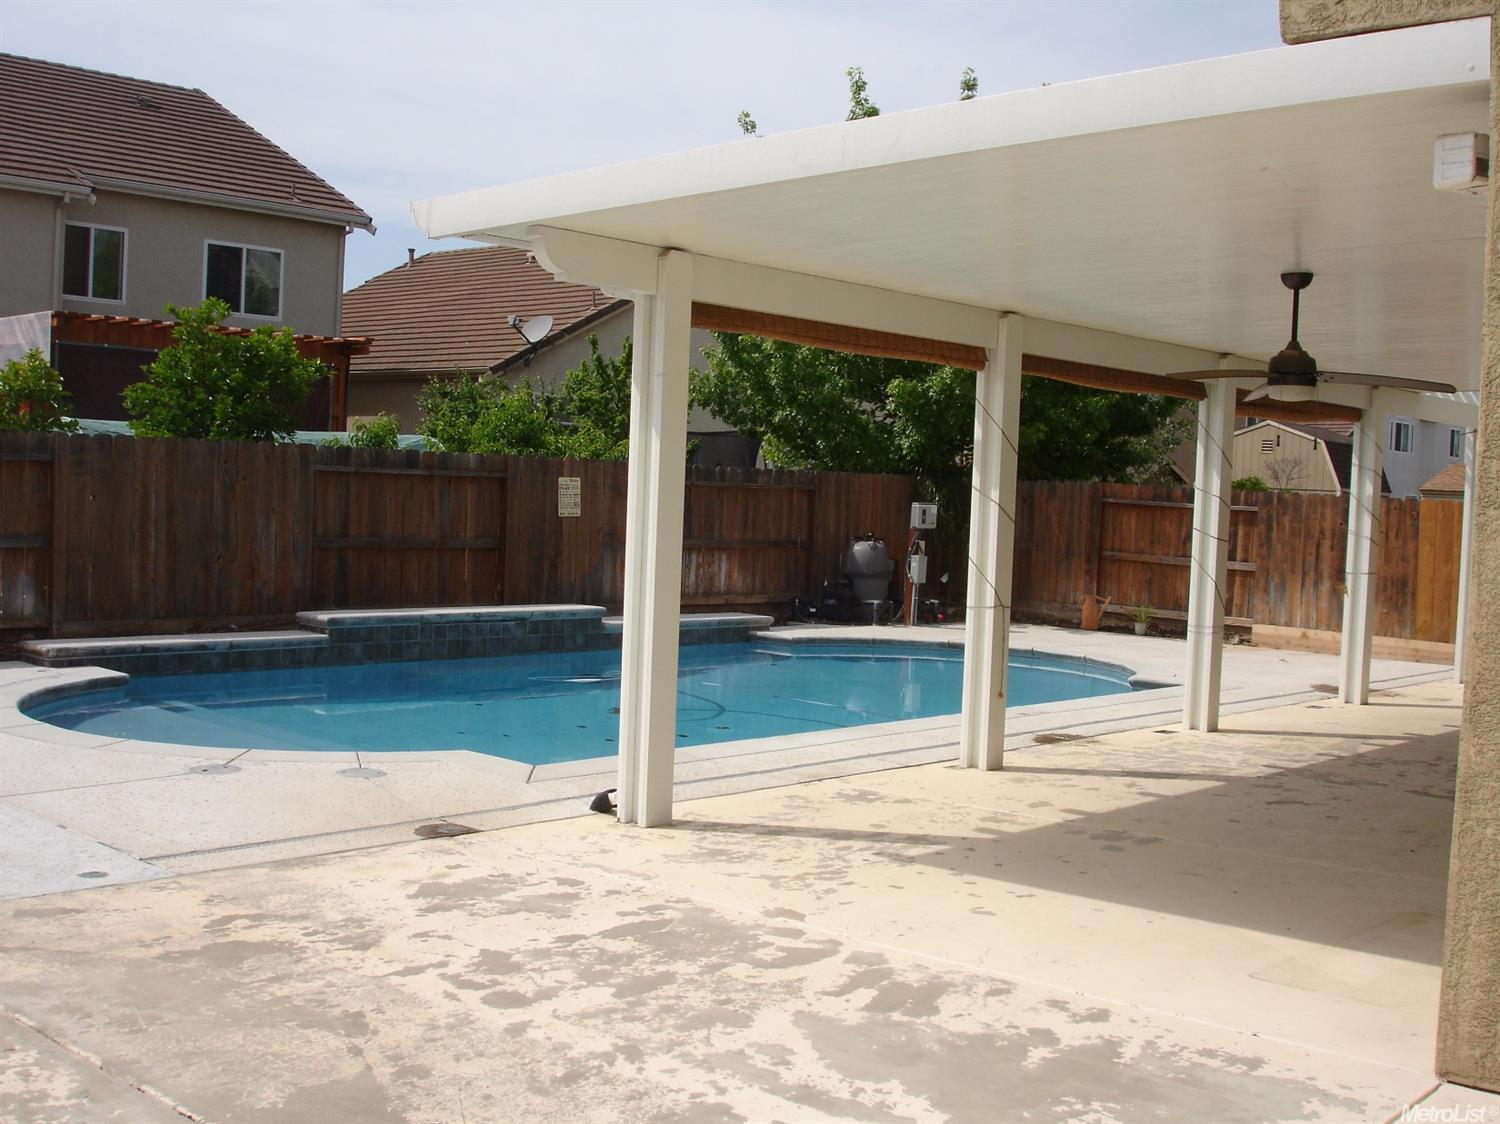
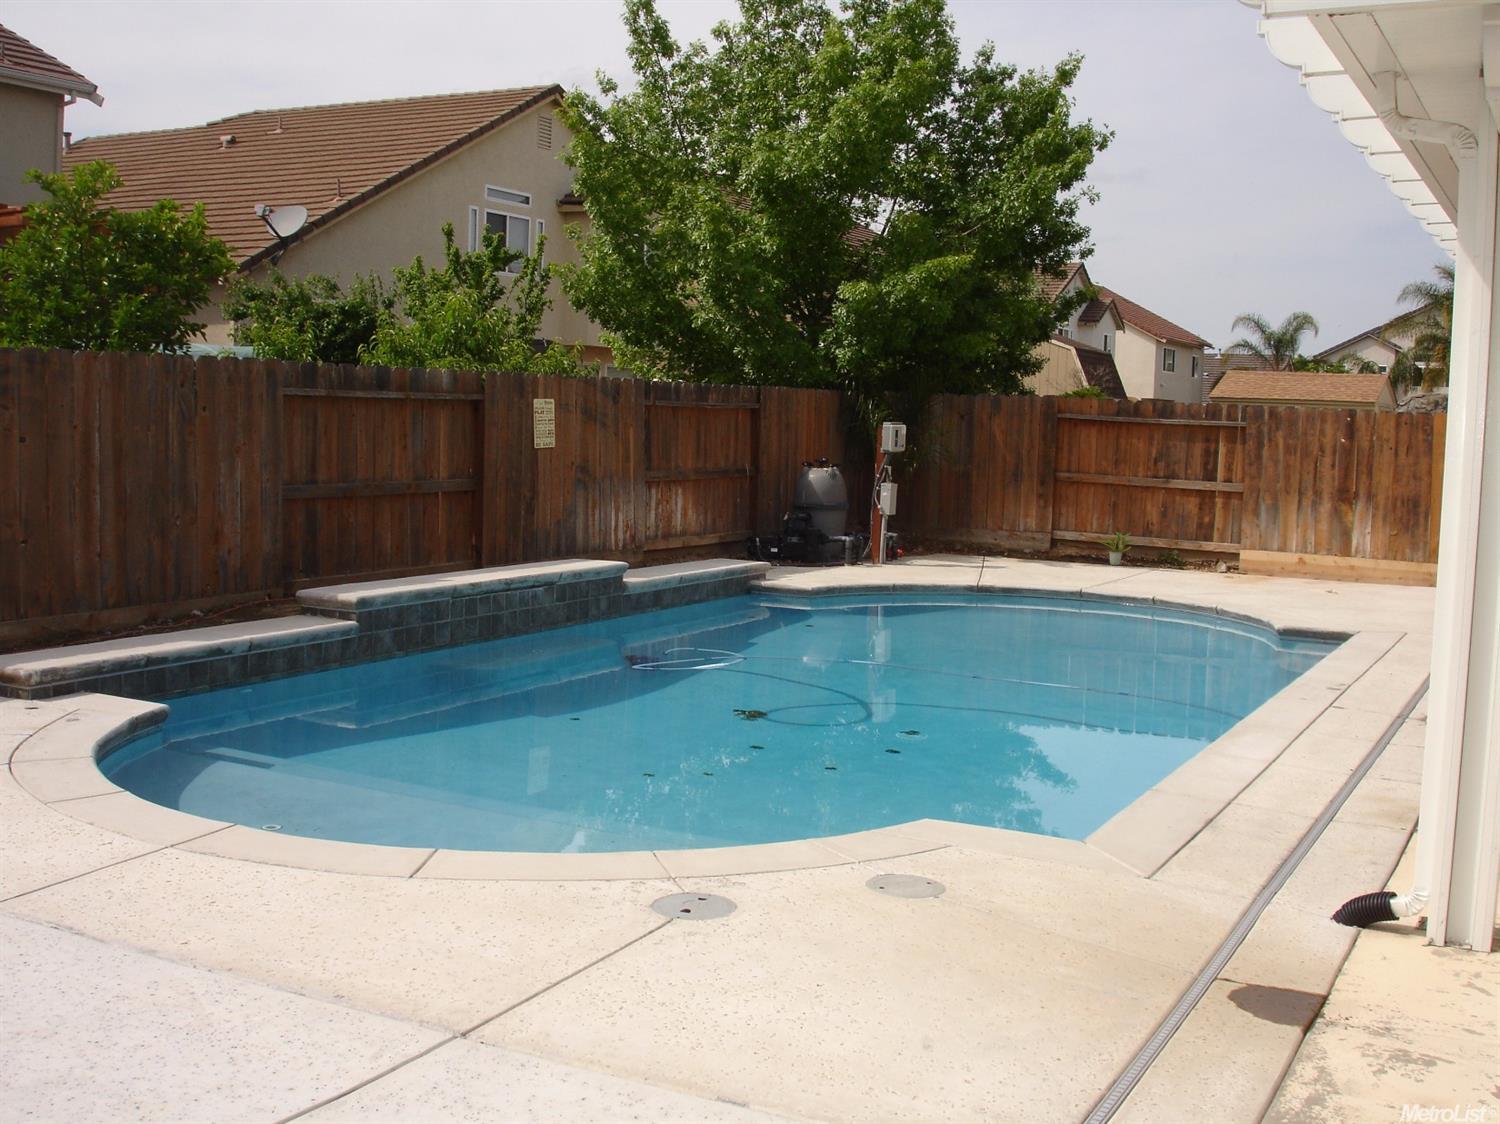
watering can: present [1079,595,1112,630] -> none [1038,521,1078,561]

